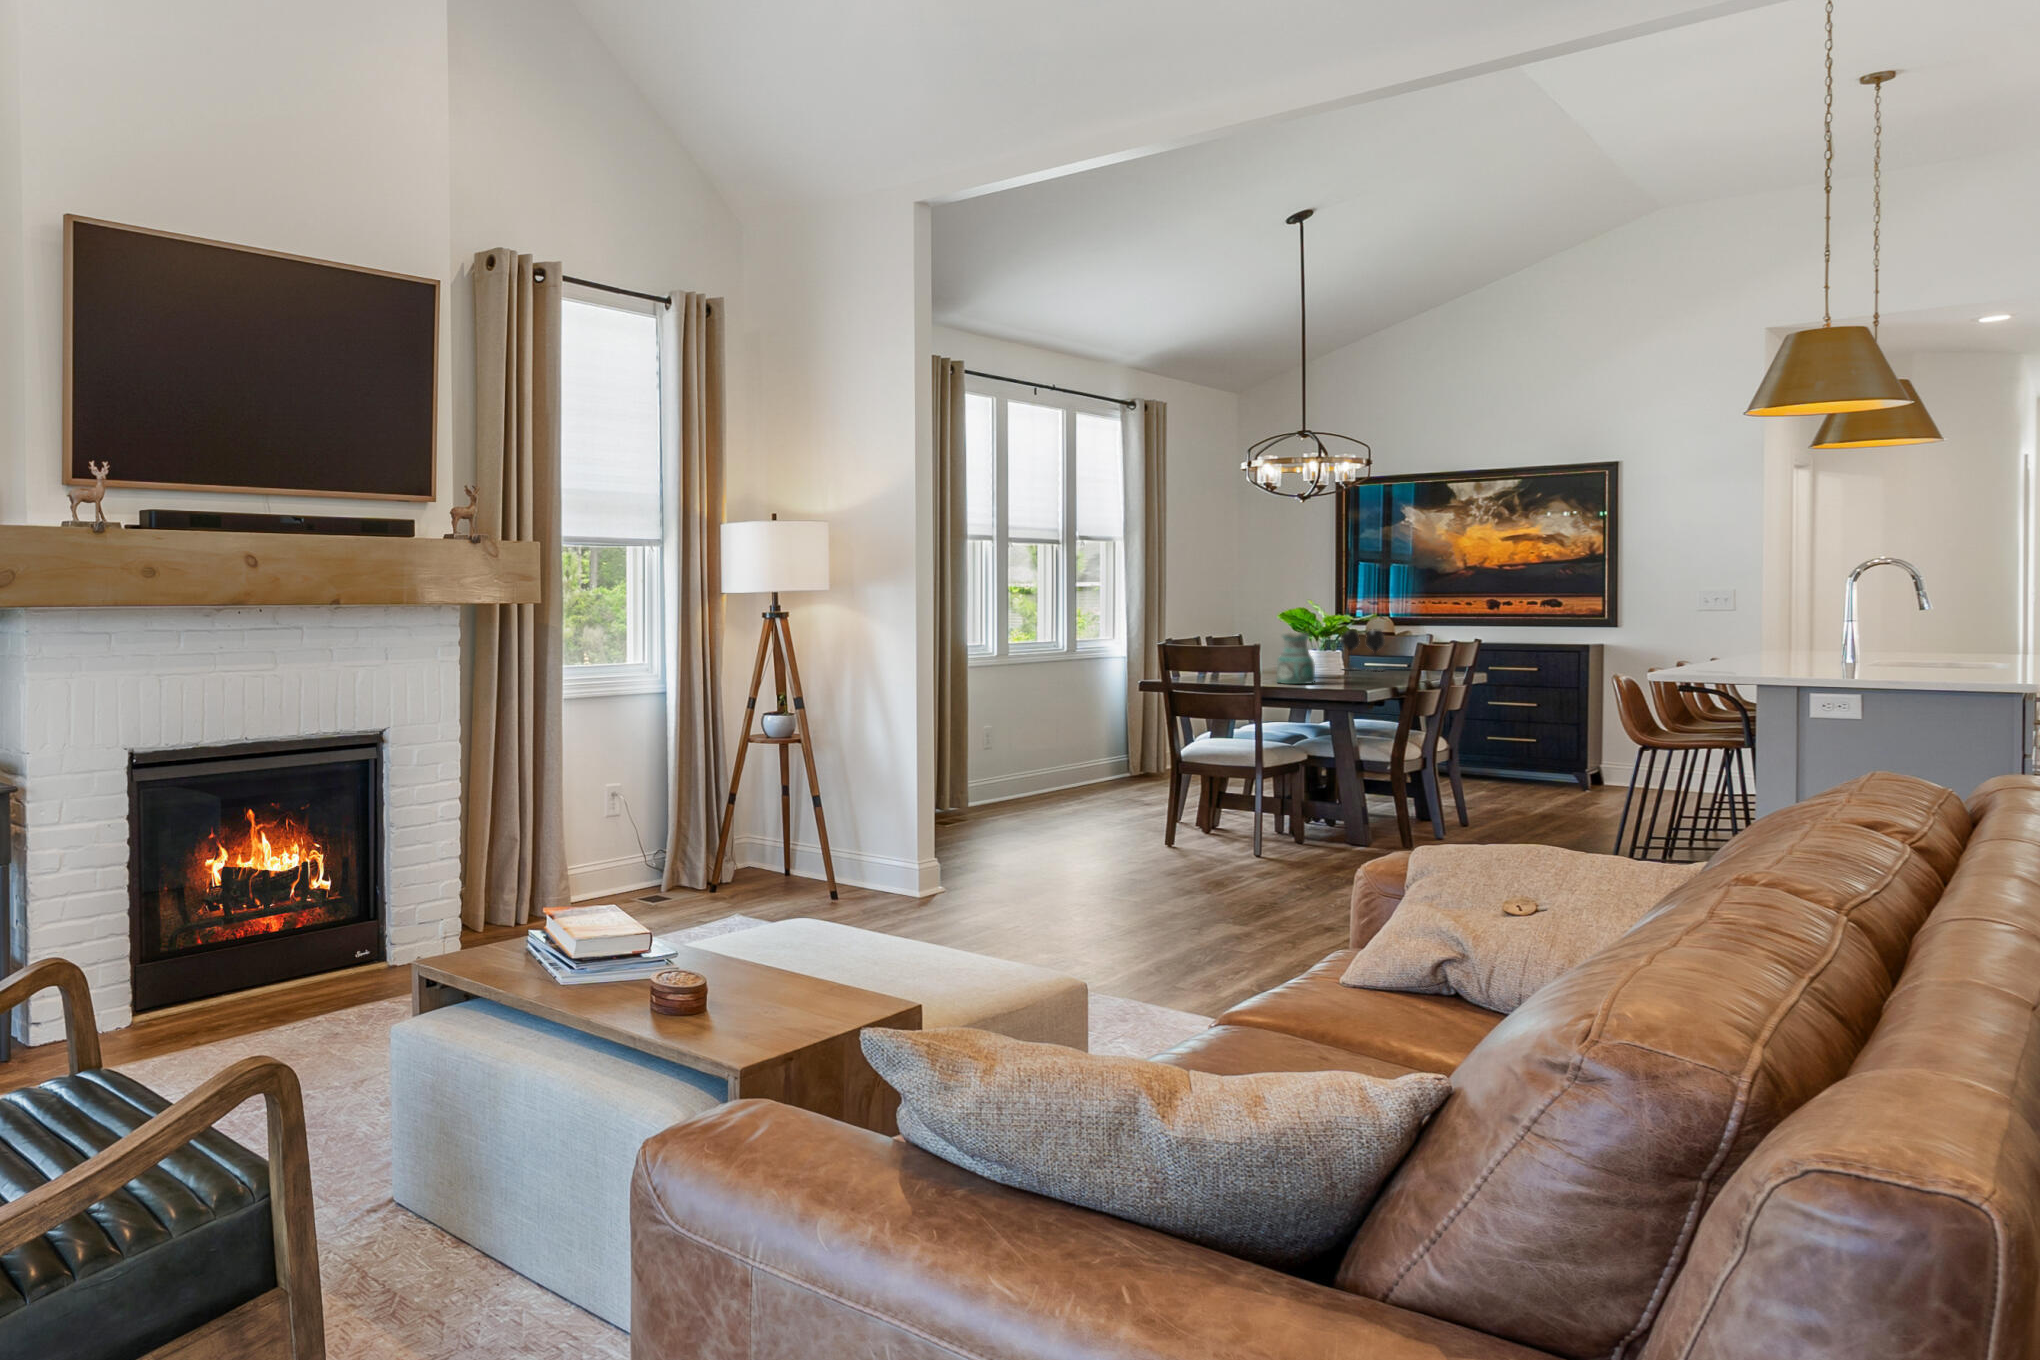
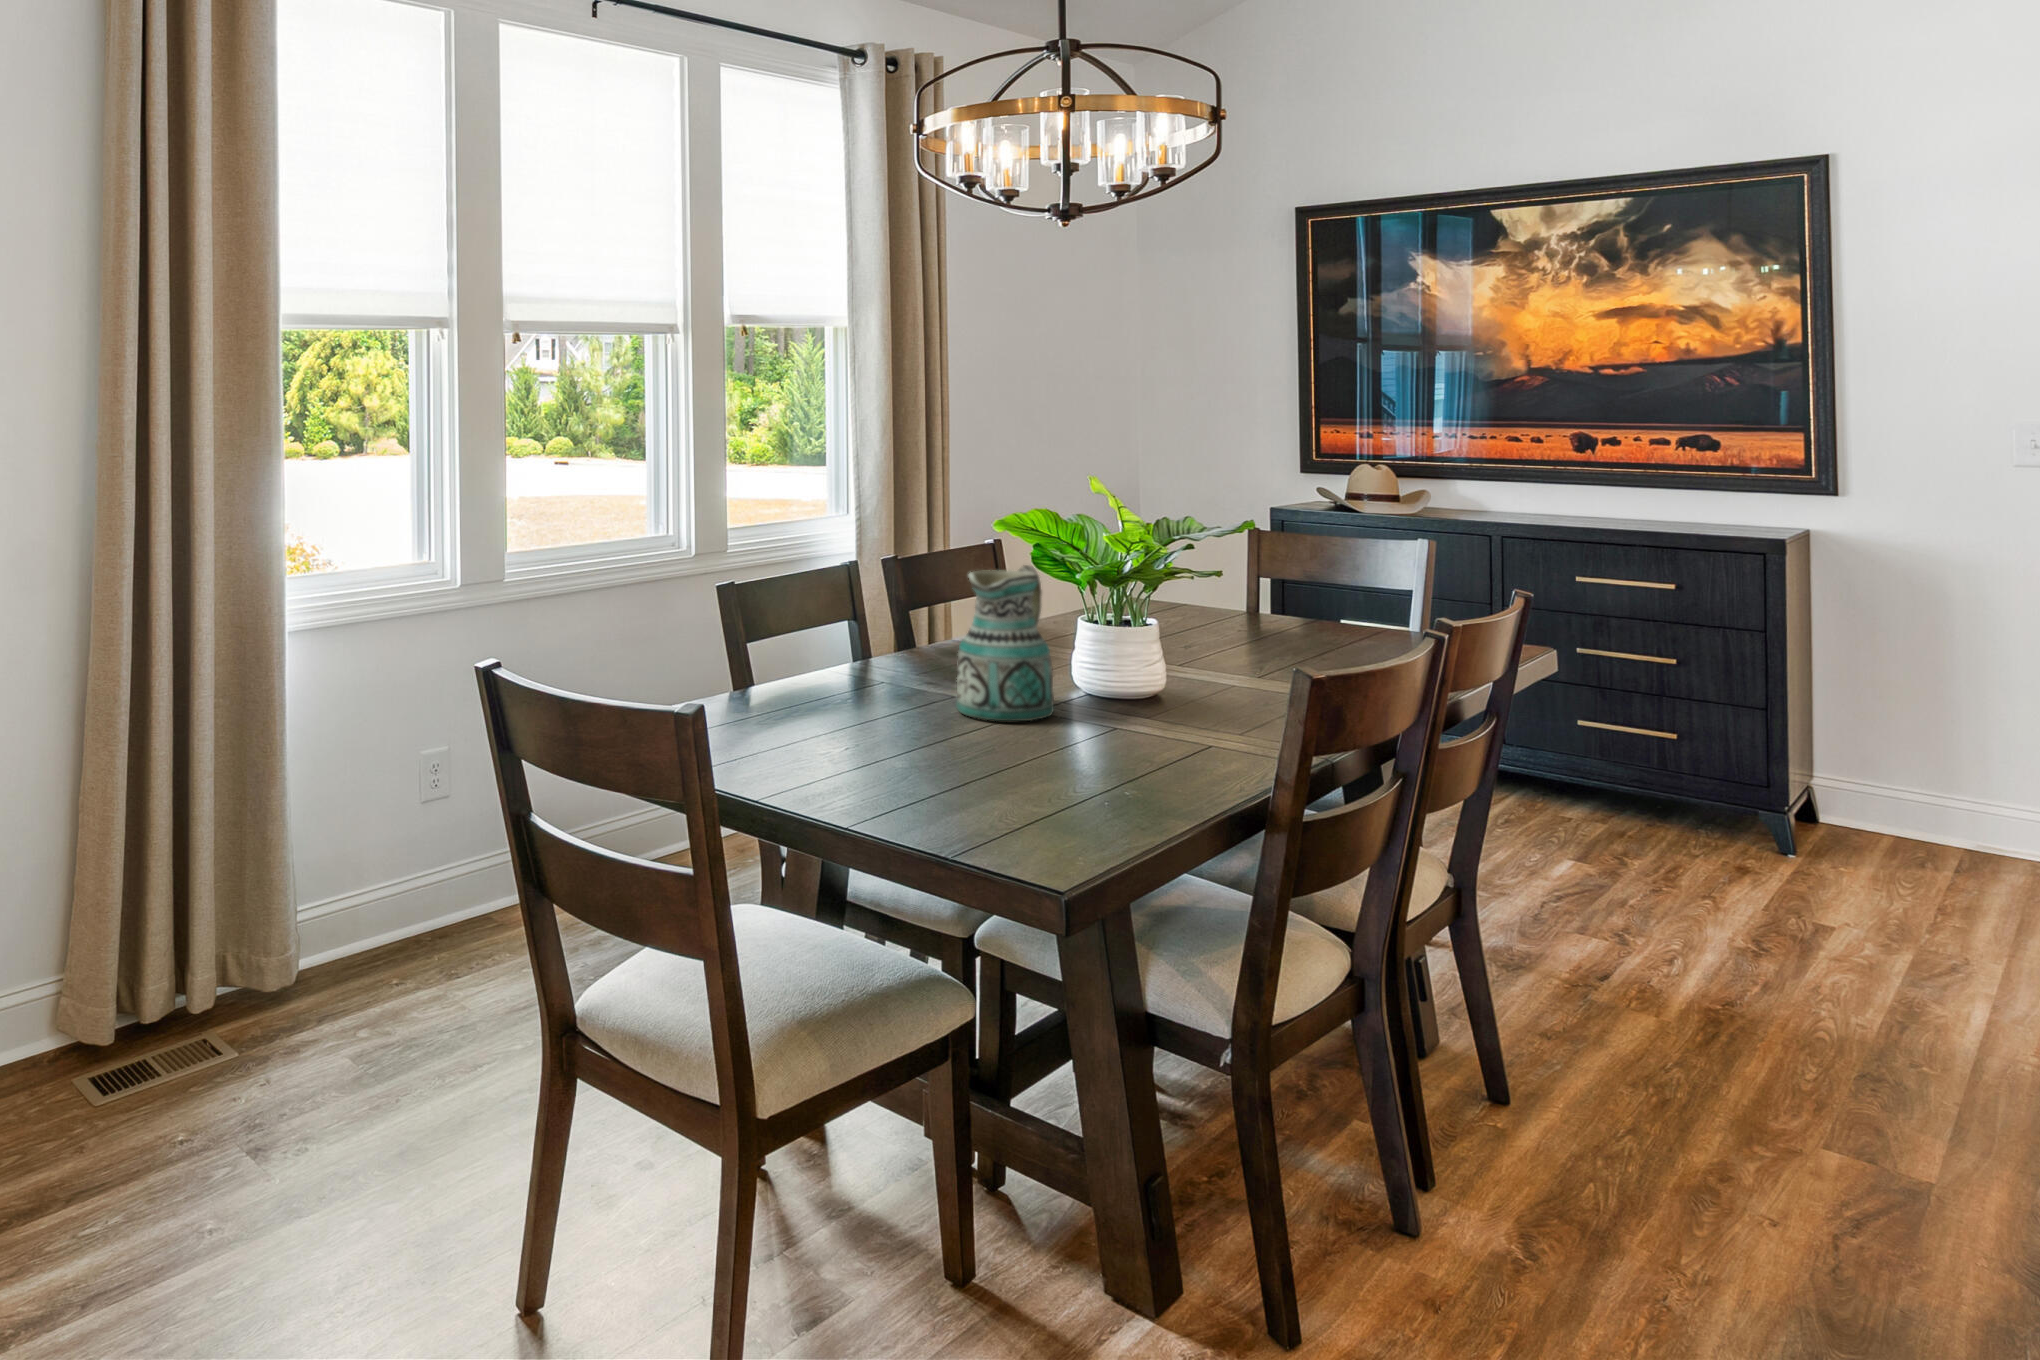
wine glass: present [1341,629,1385,670] -> none [1211,526,1310,629]

